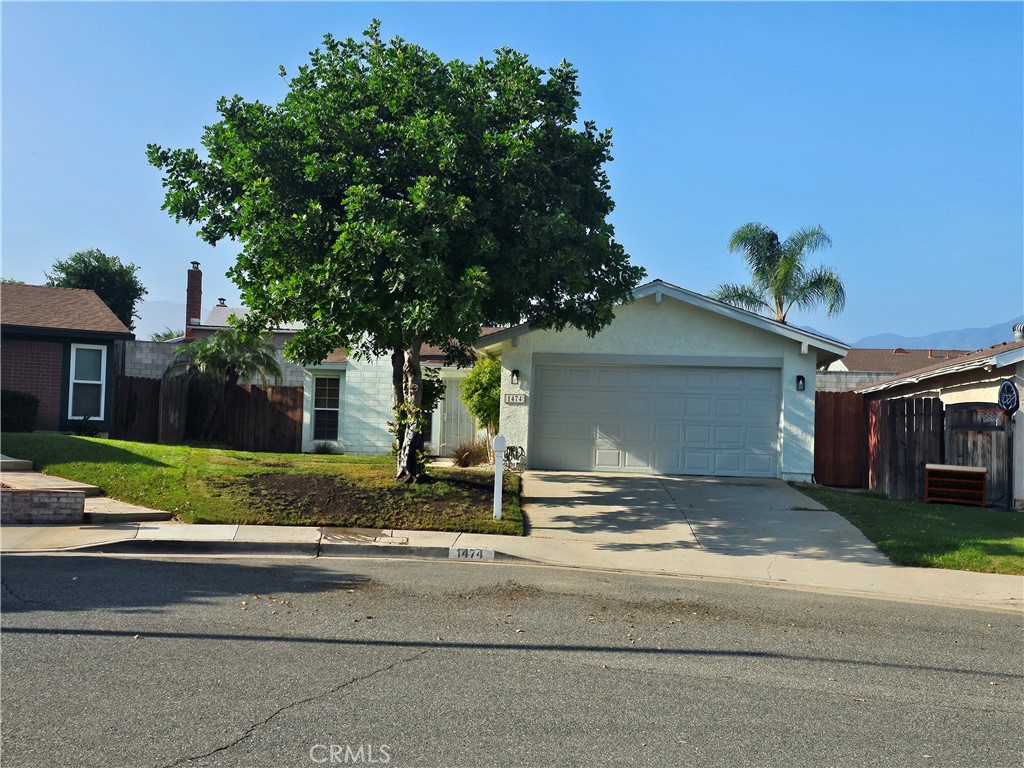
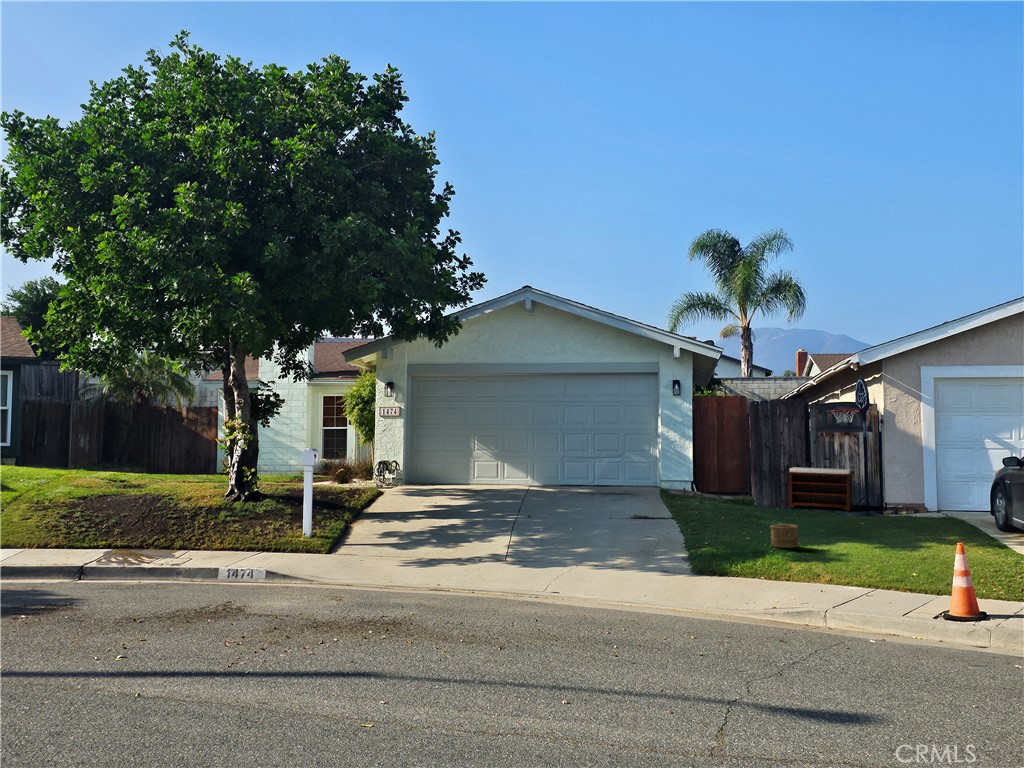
wooden bucket: none [950,518,978,541] -> present [770,524,798,548]

